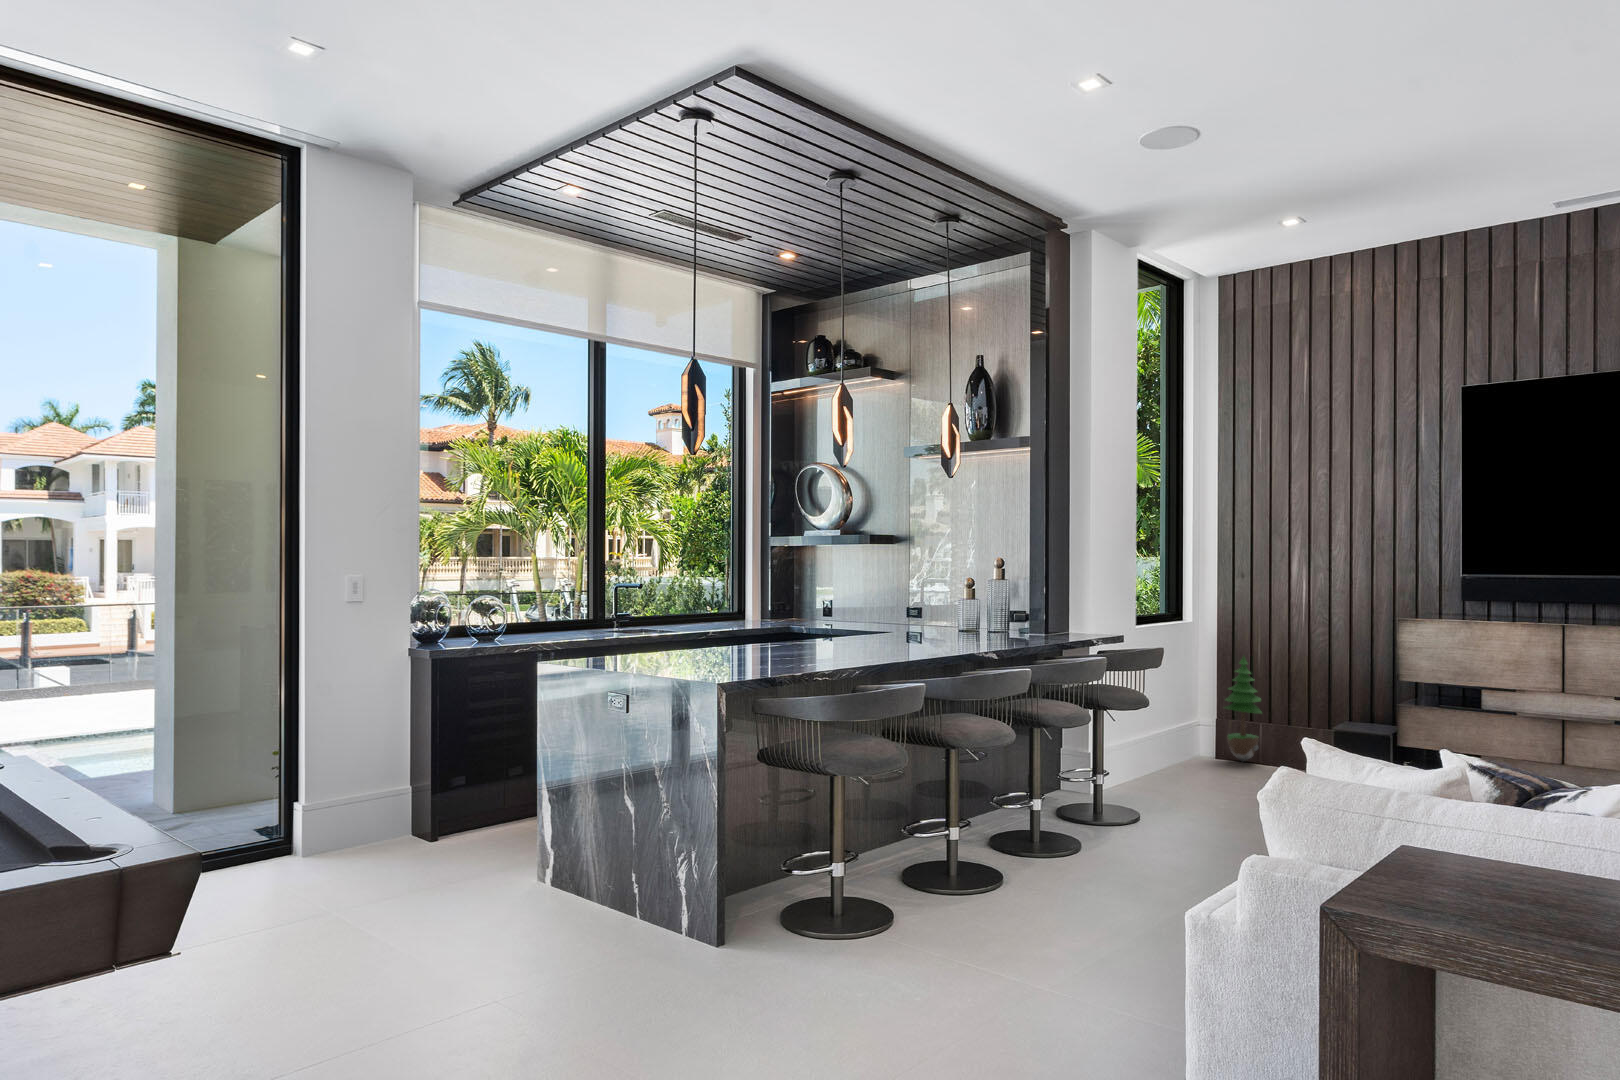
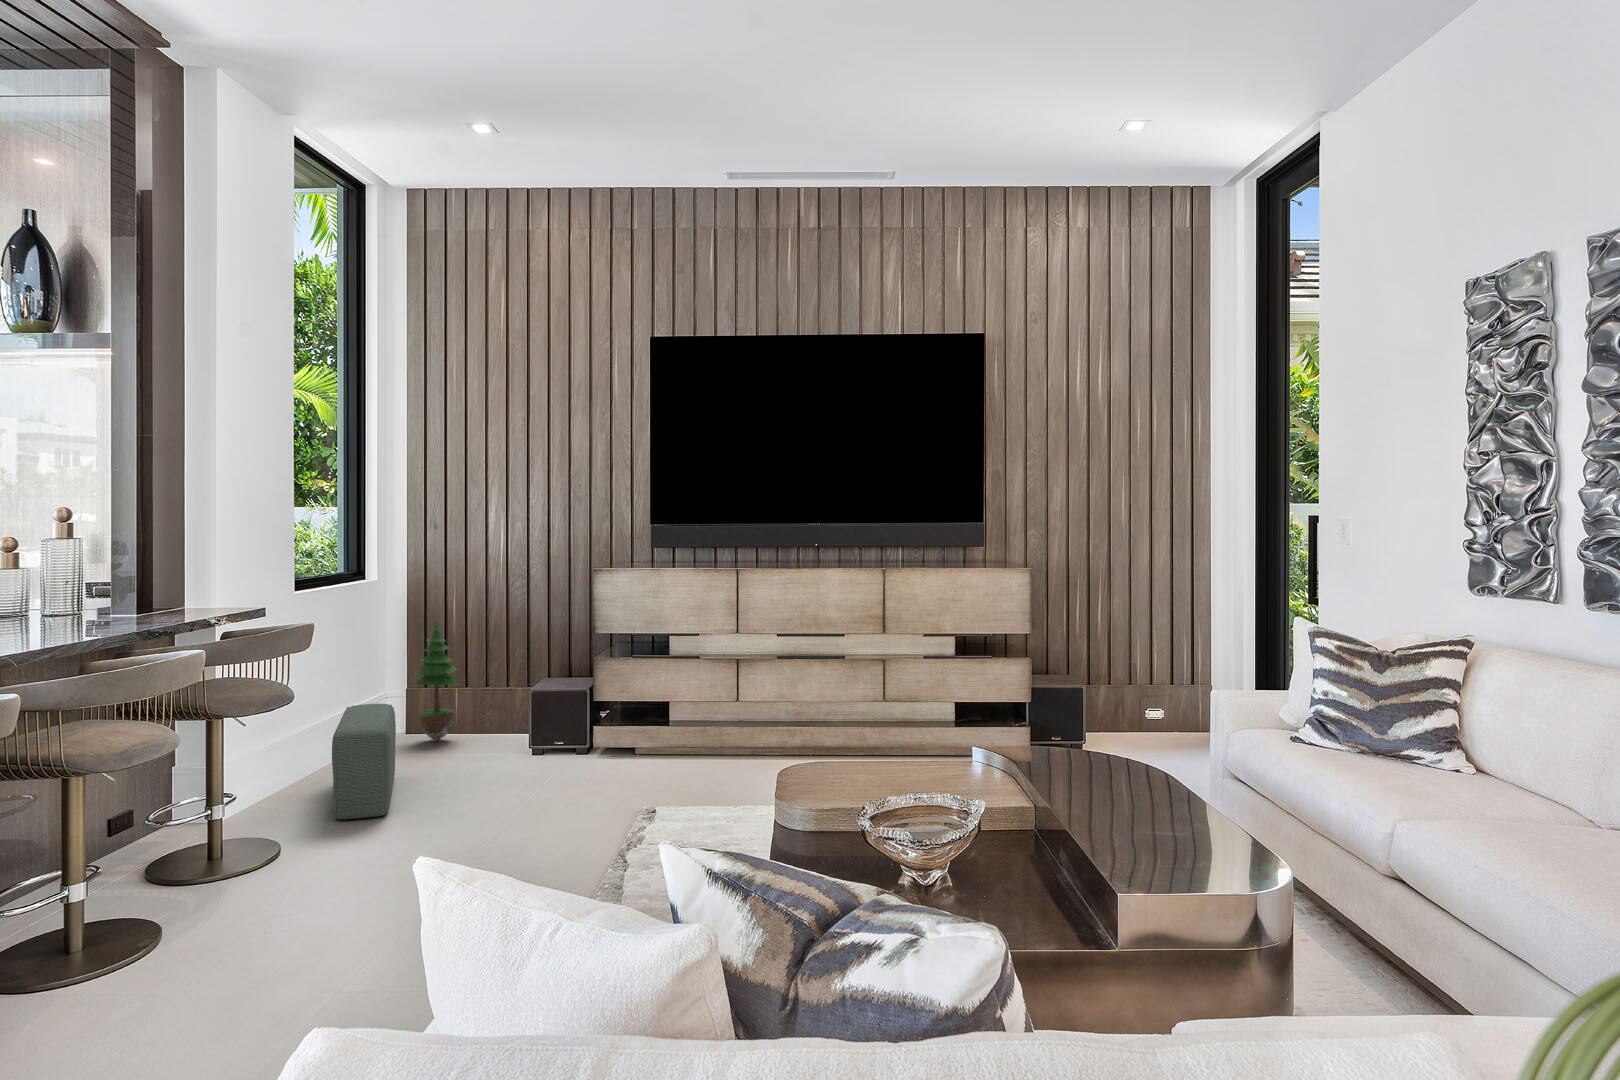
pouf: none [1170,720,1216,809] -> present [332,704,396,819]

